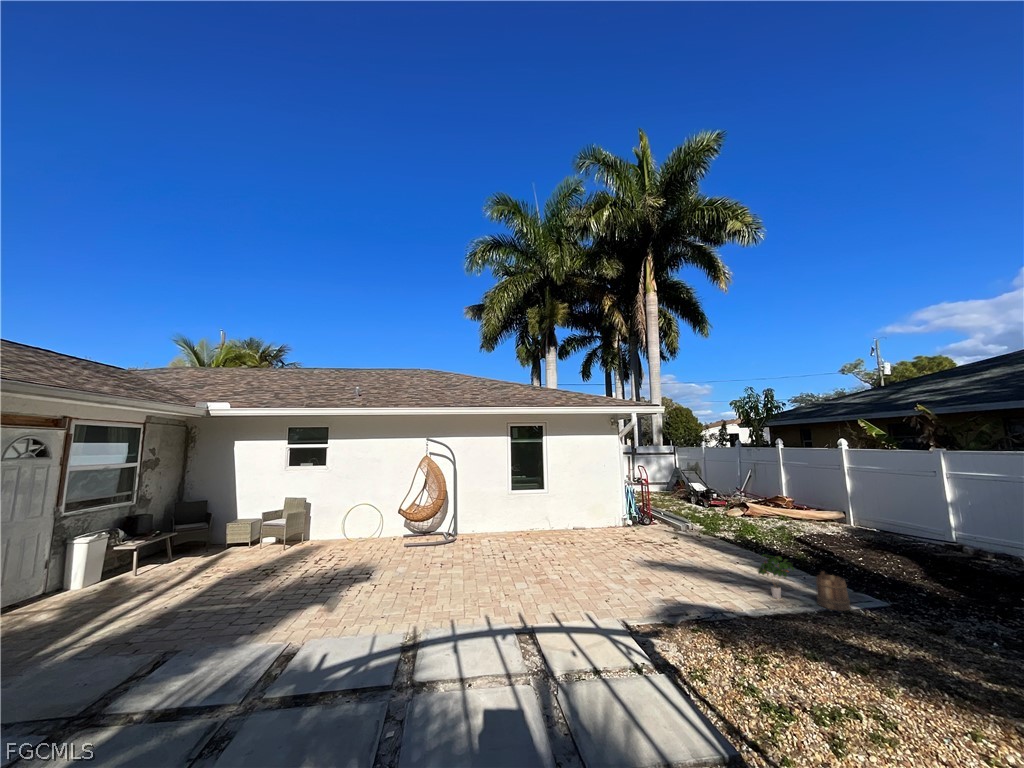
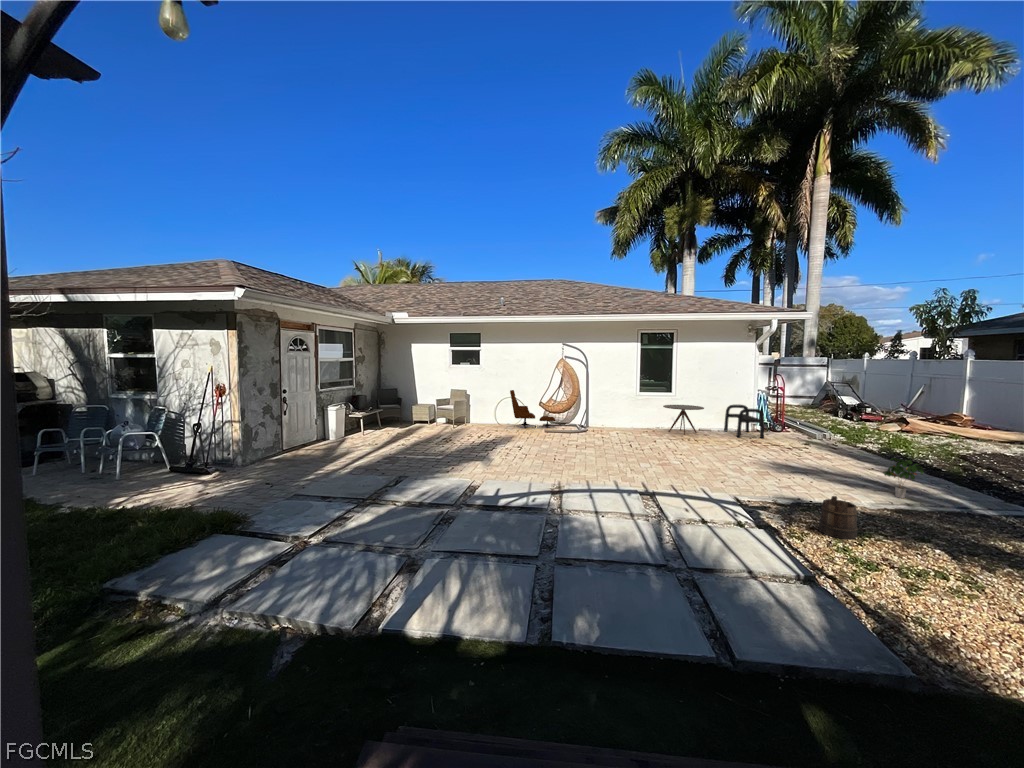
lounge chair: none [365,495,419,542] -> present [510,390,555,428]
bench: none [596,498,634,534] -> present [724,405,764,438]
round table: none [536,501,576,535] -> present [663,405,704,435]
bucket: present [816,571,851,611] -> present [819,496,858,539]

